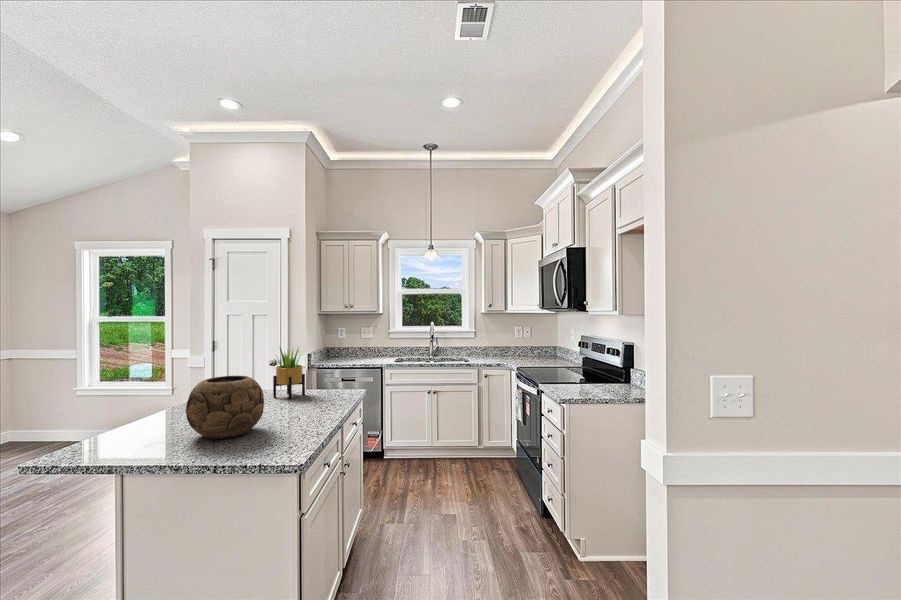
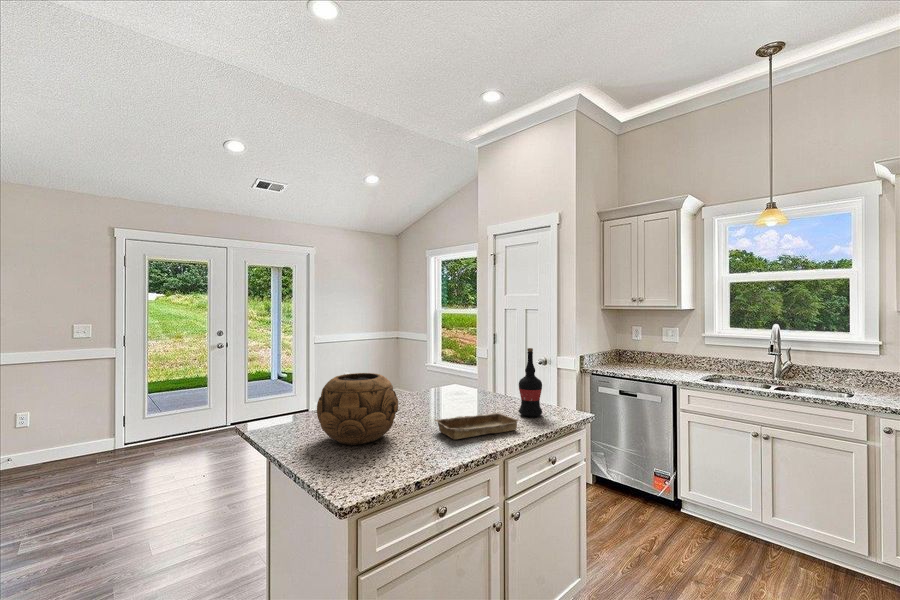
wine bottle: none [322,345,340,397] -> present [519,348,542,416]
potted plant: present [273,348,305,399] -> none [472,343,508,409]
tray: none [281,396,341,417] -> present [435,413,519,439]

